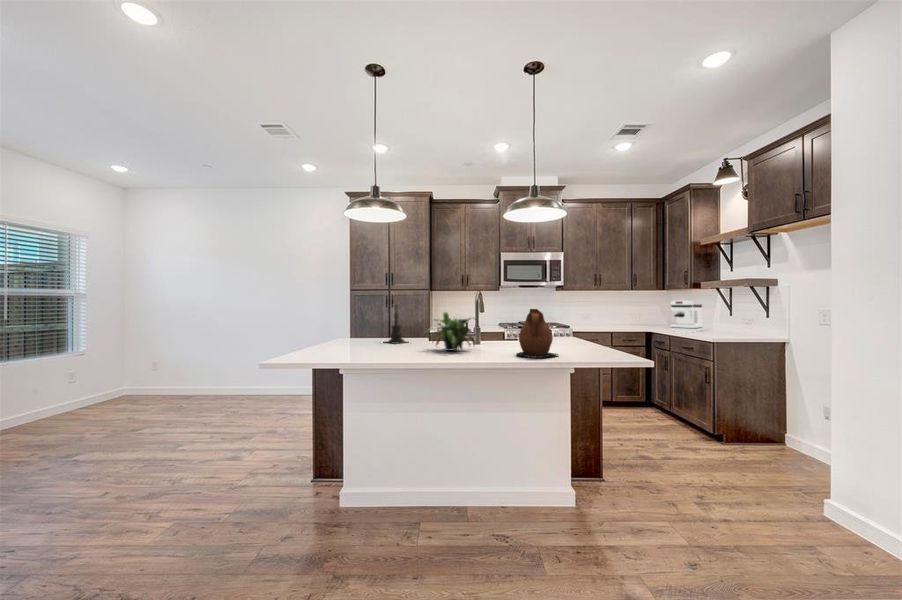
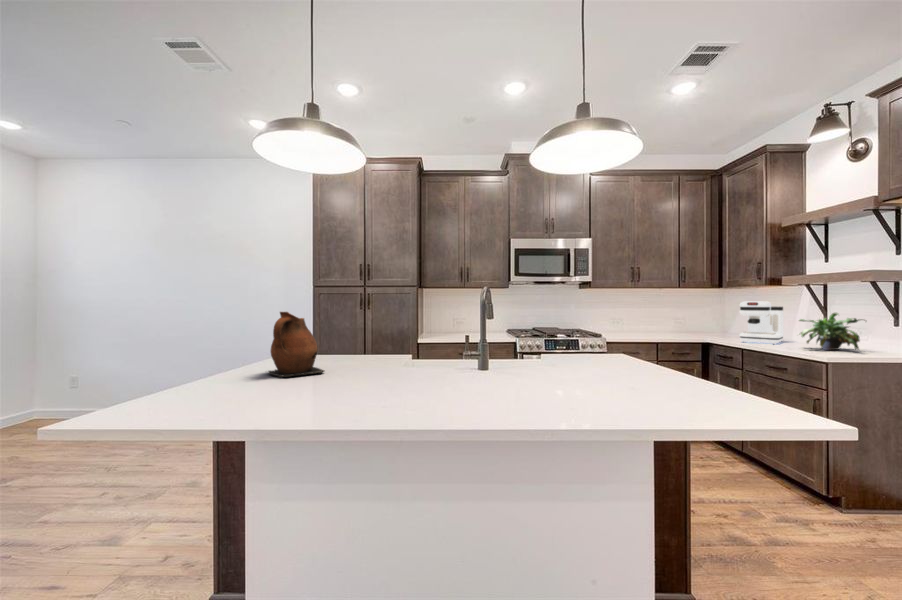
candle holder: present [387,304,405,344] -> none [334,296,381,367]
ceramic pitcher: present [516,309,558,358] -> present [268,312,324,377]
potted plant: present [424,312,476,351] -> present [799,313,860,350]

